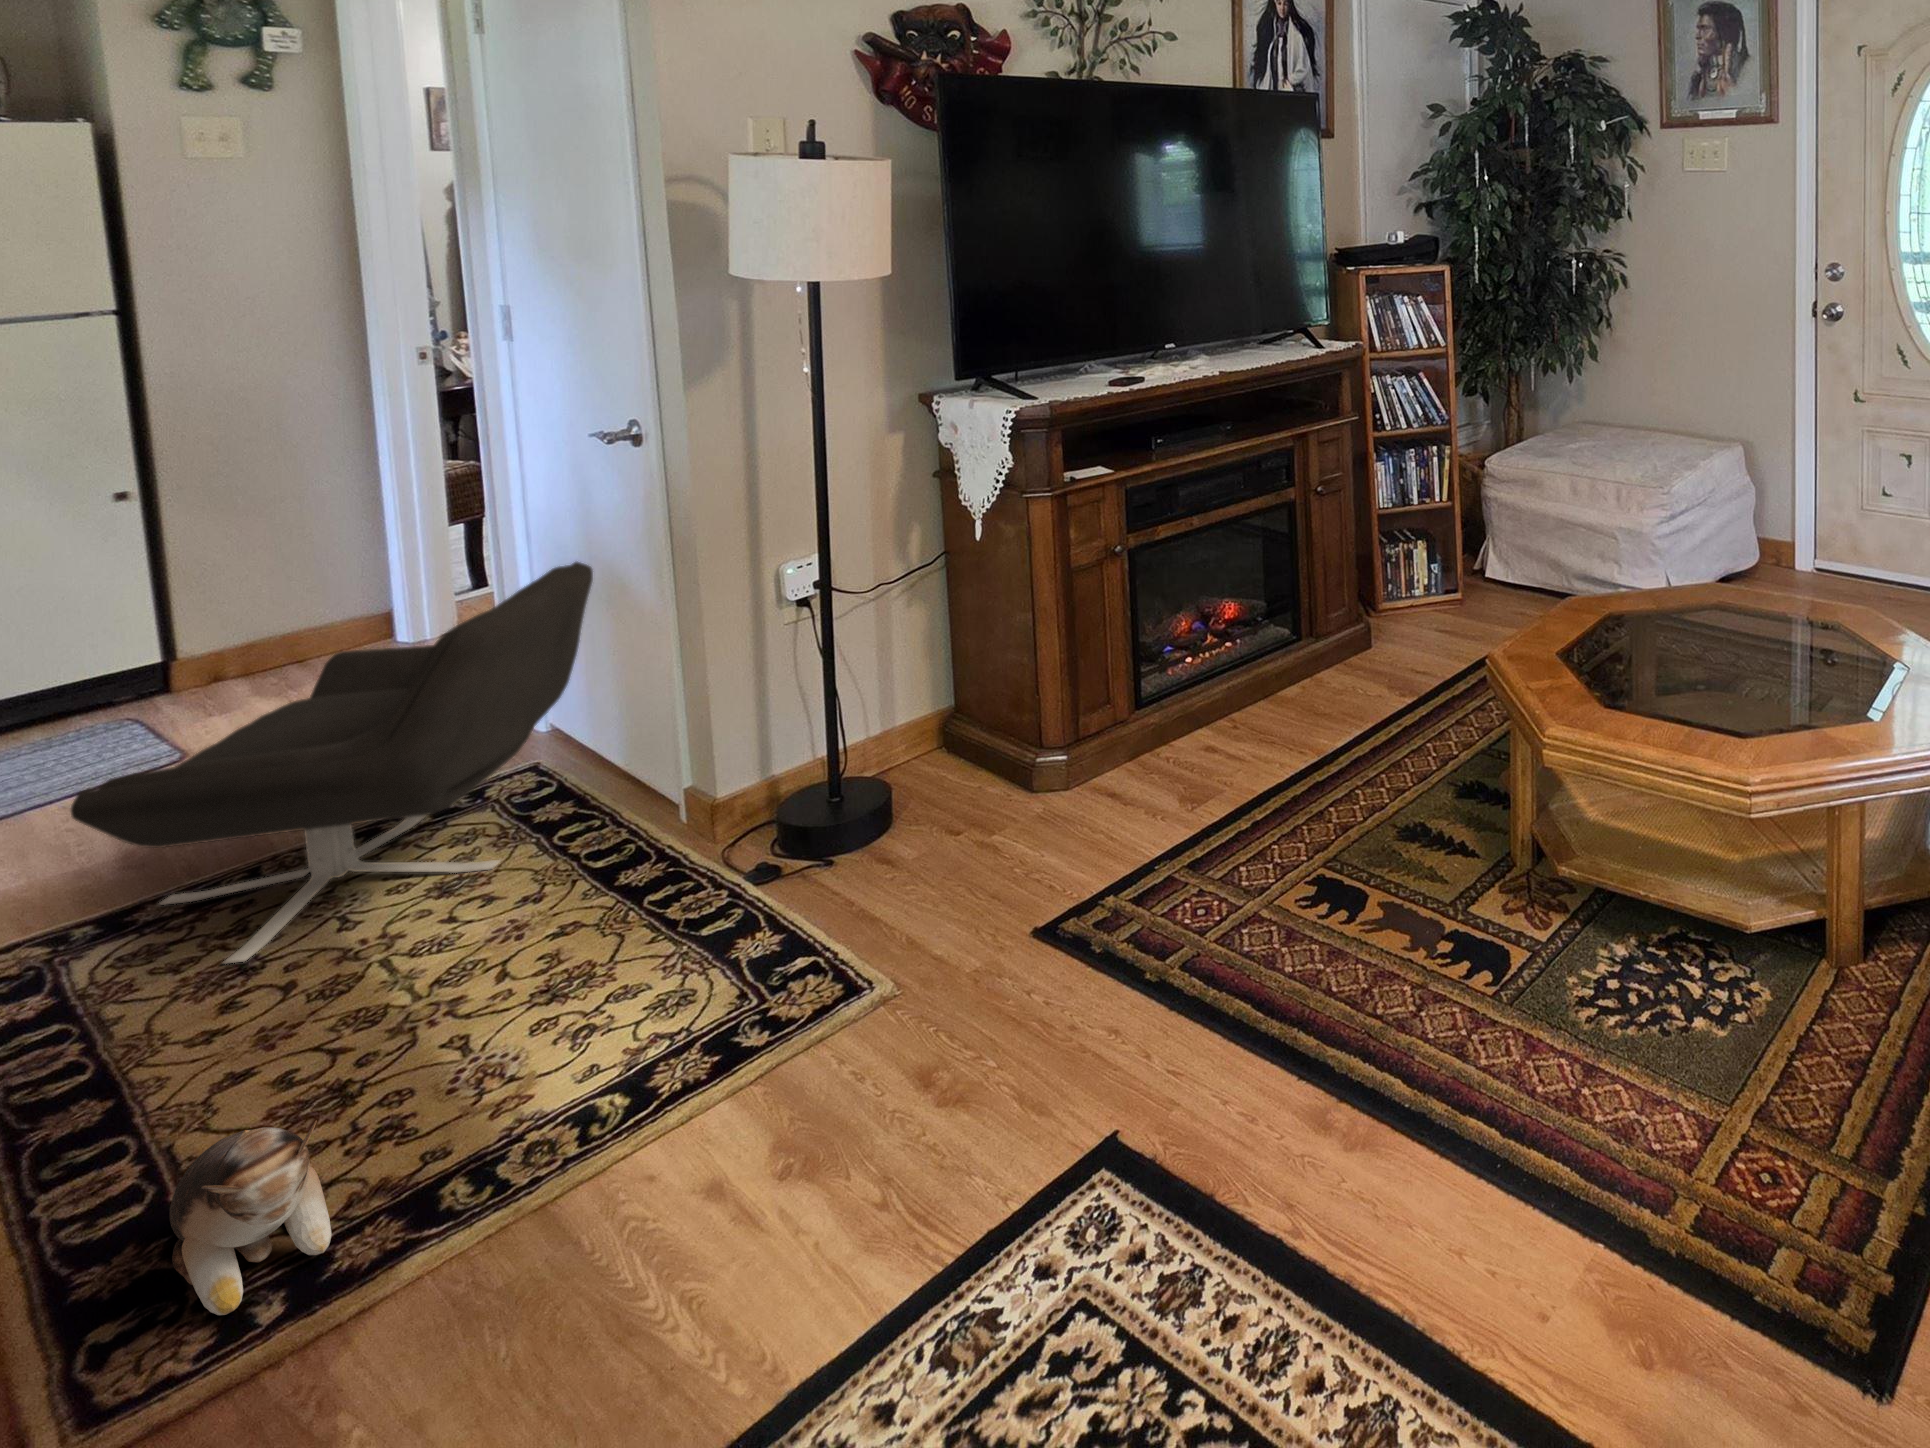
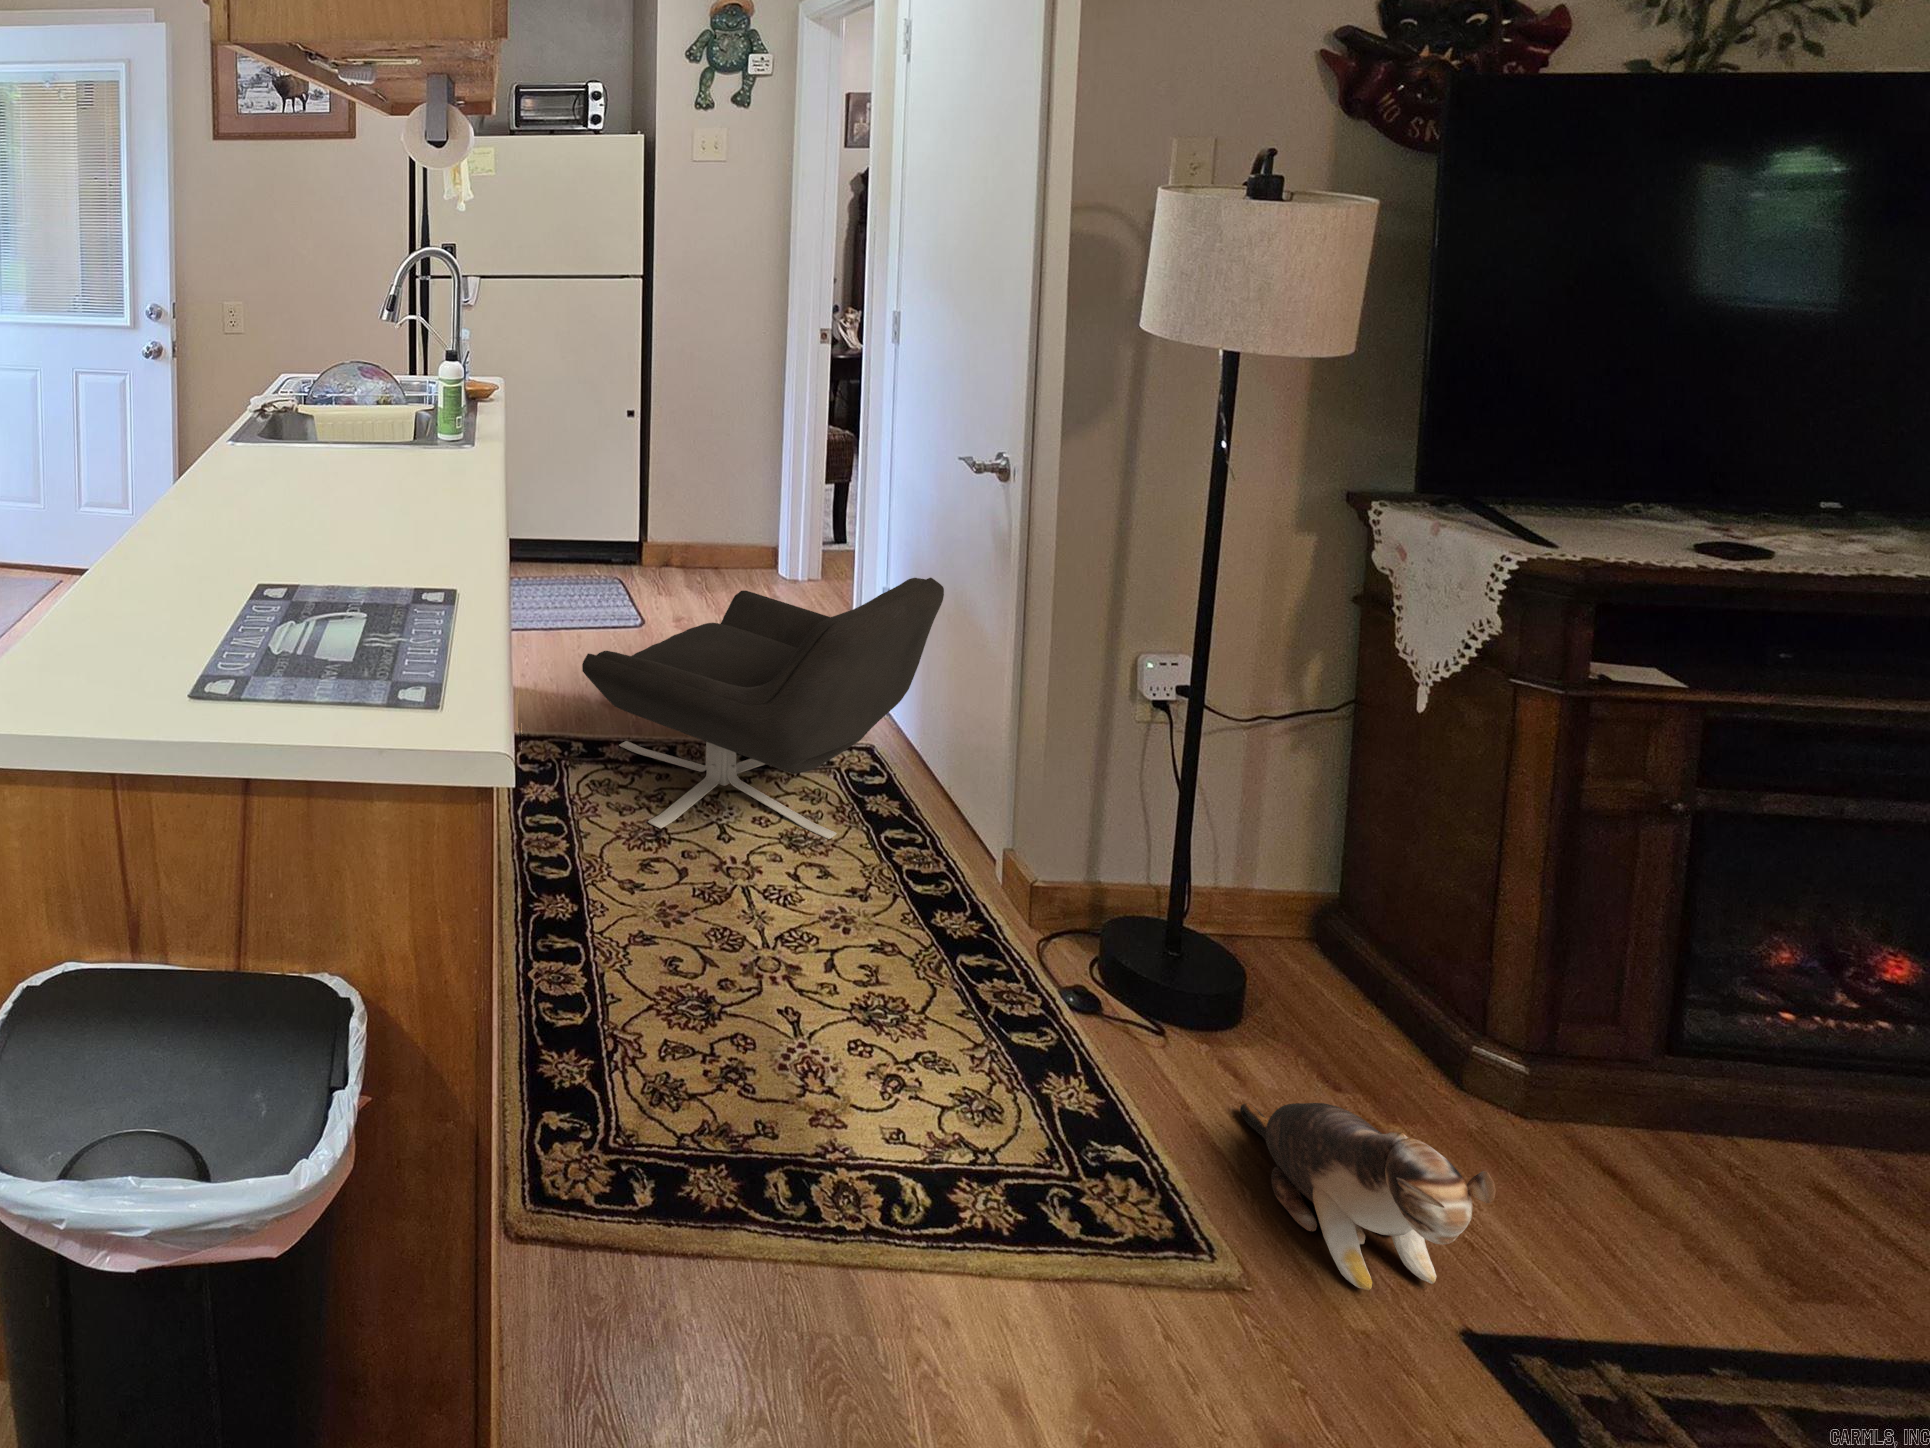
plush toy: present [170,1121,332,1315] -> present [1240,1103,1496,1291]

